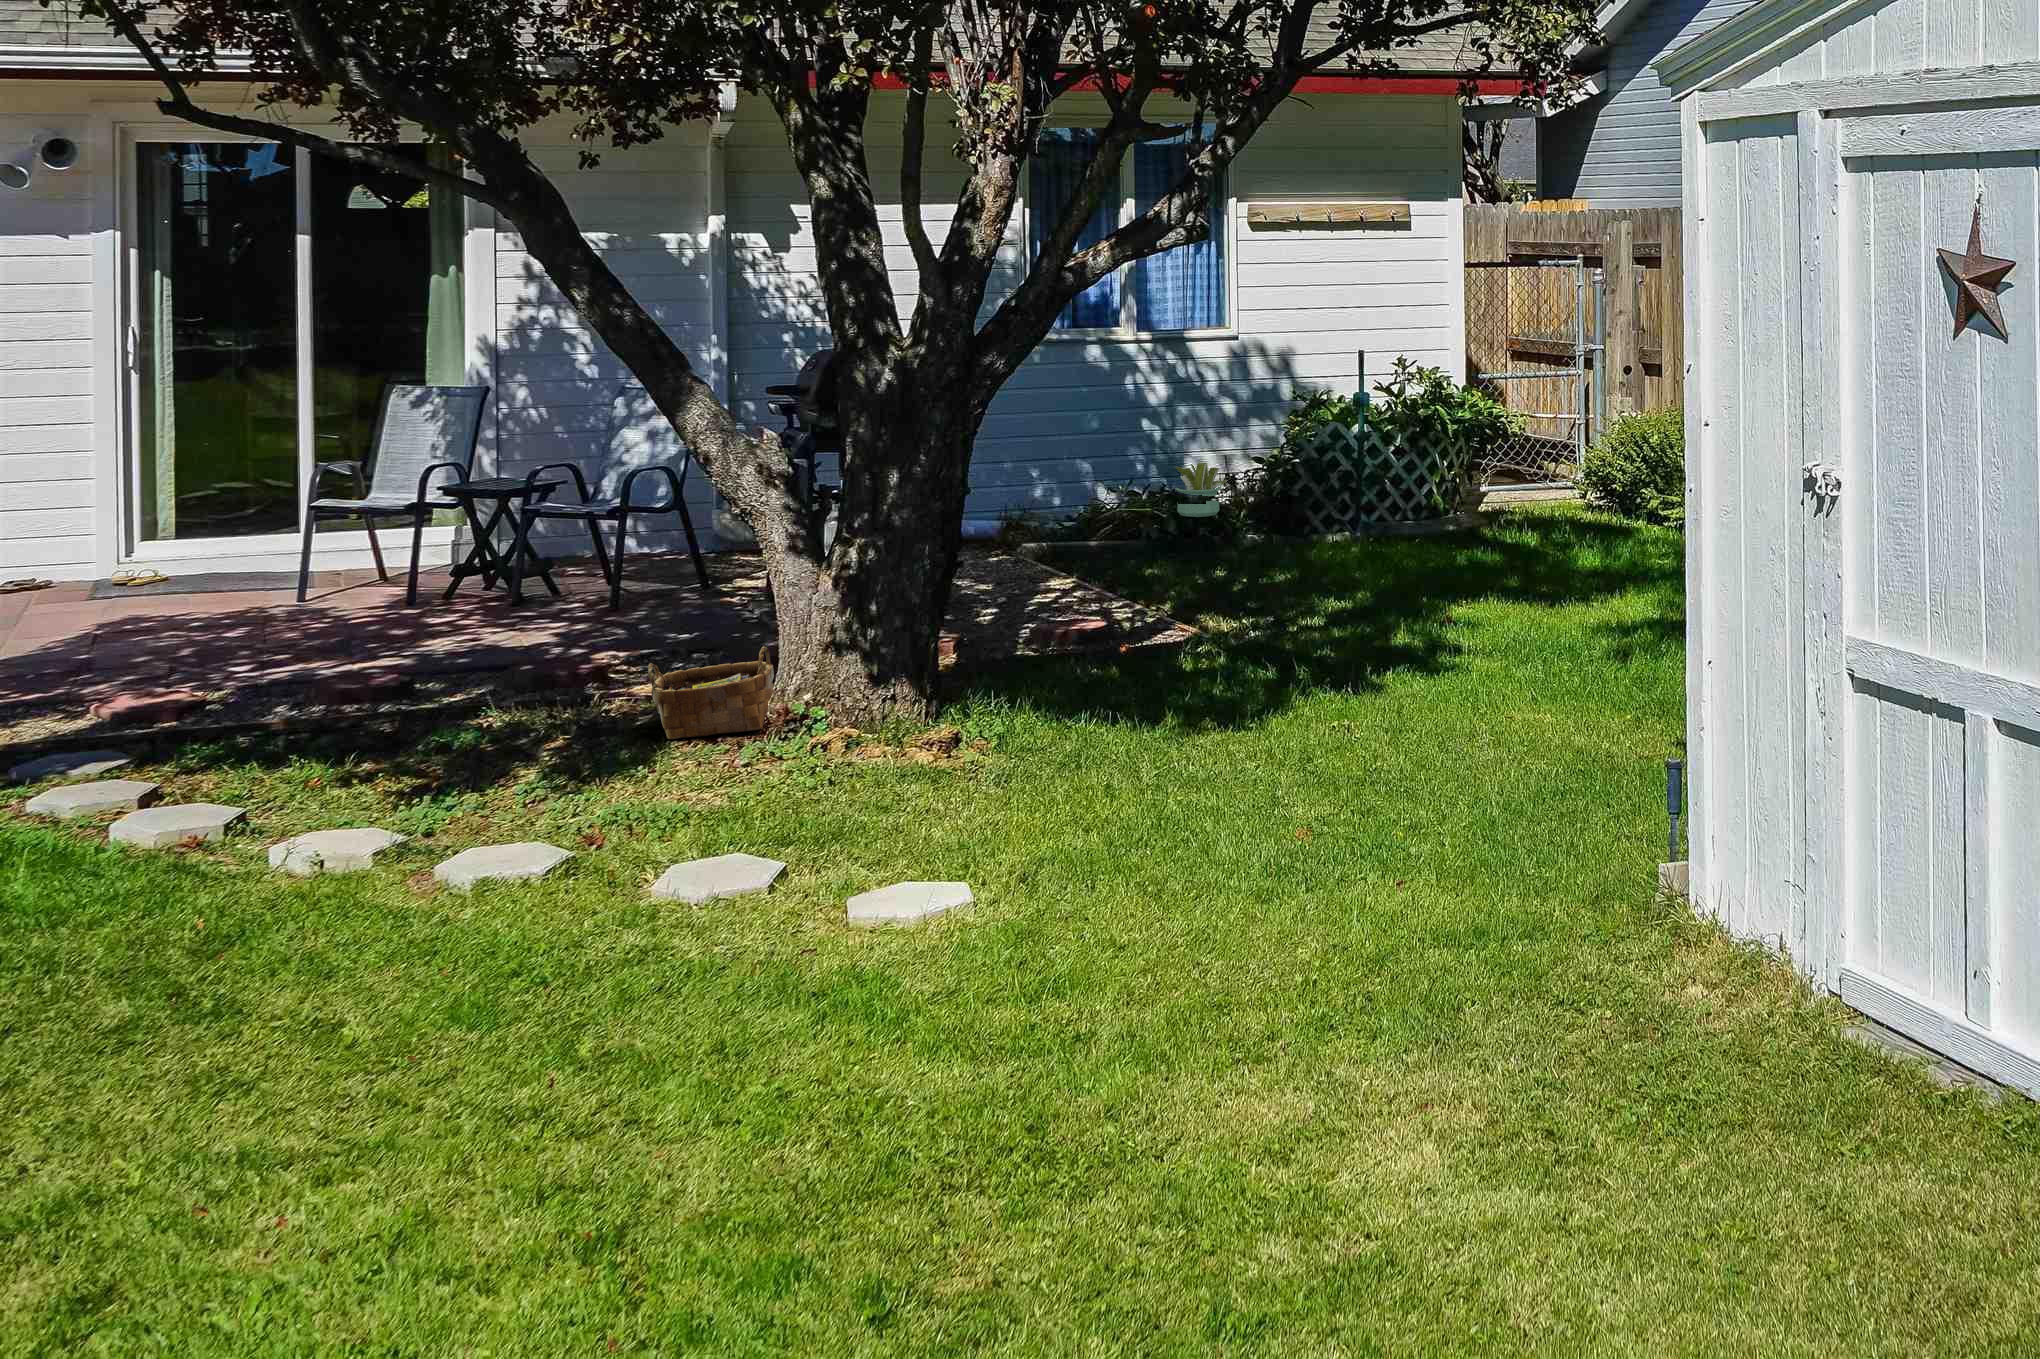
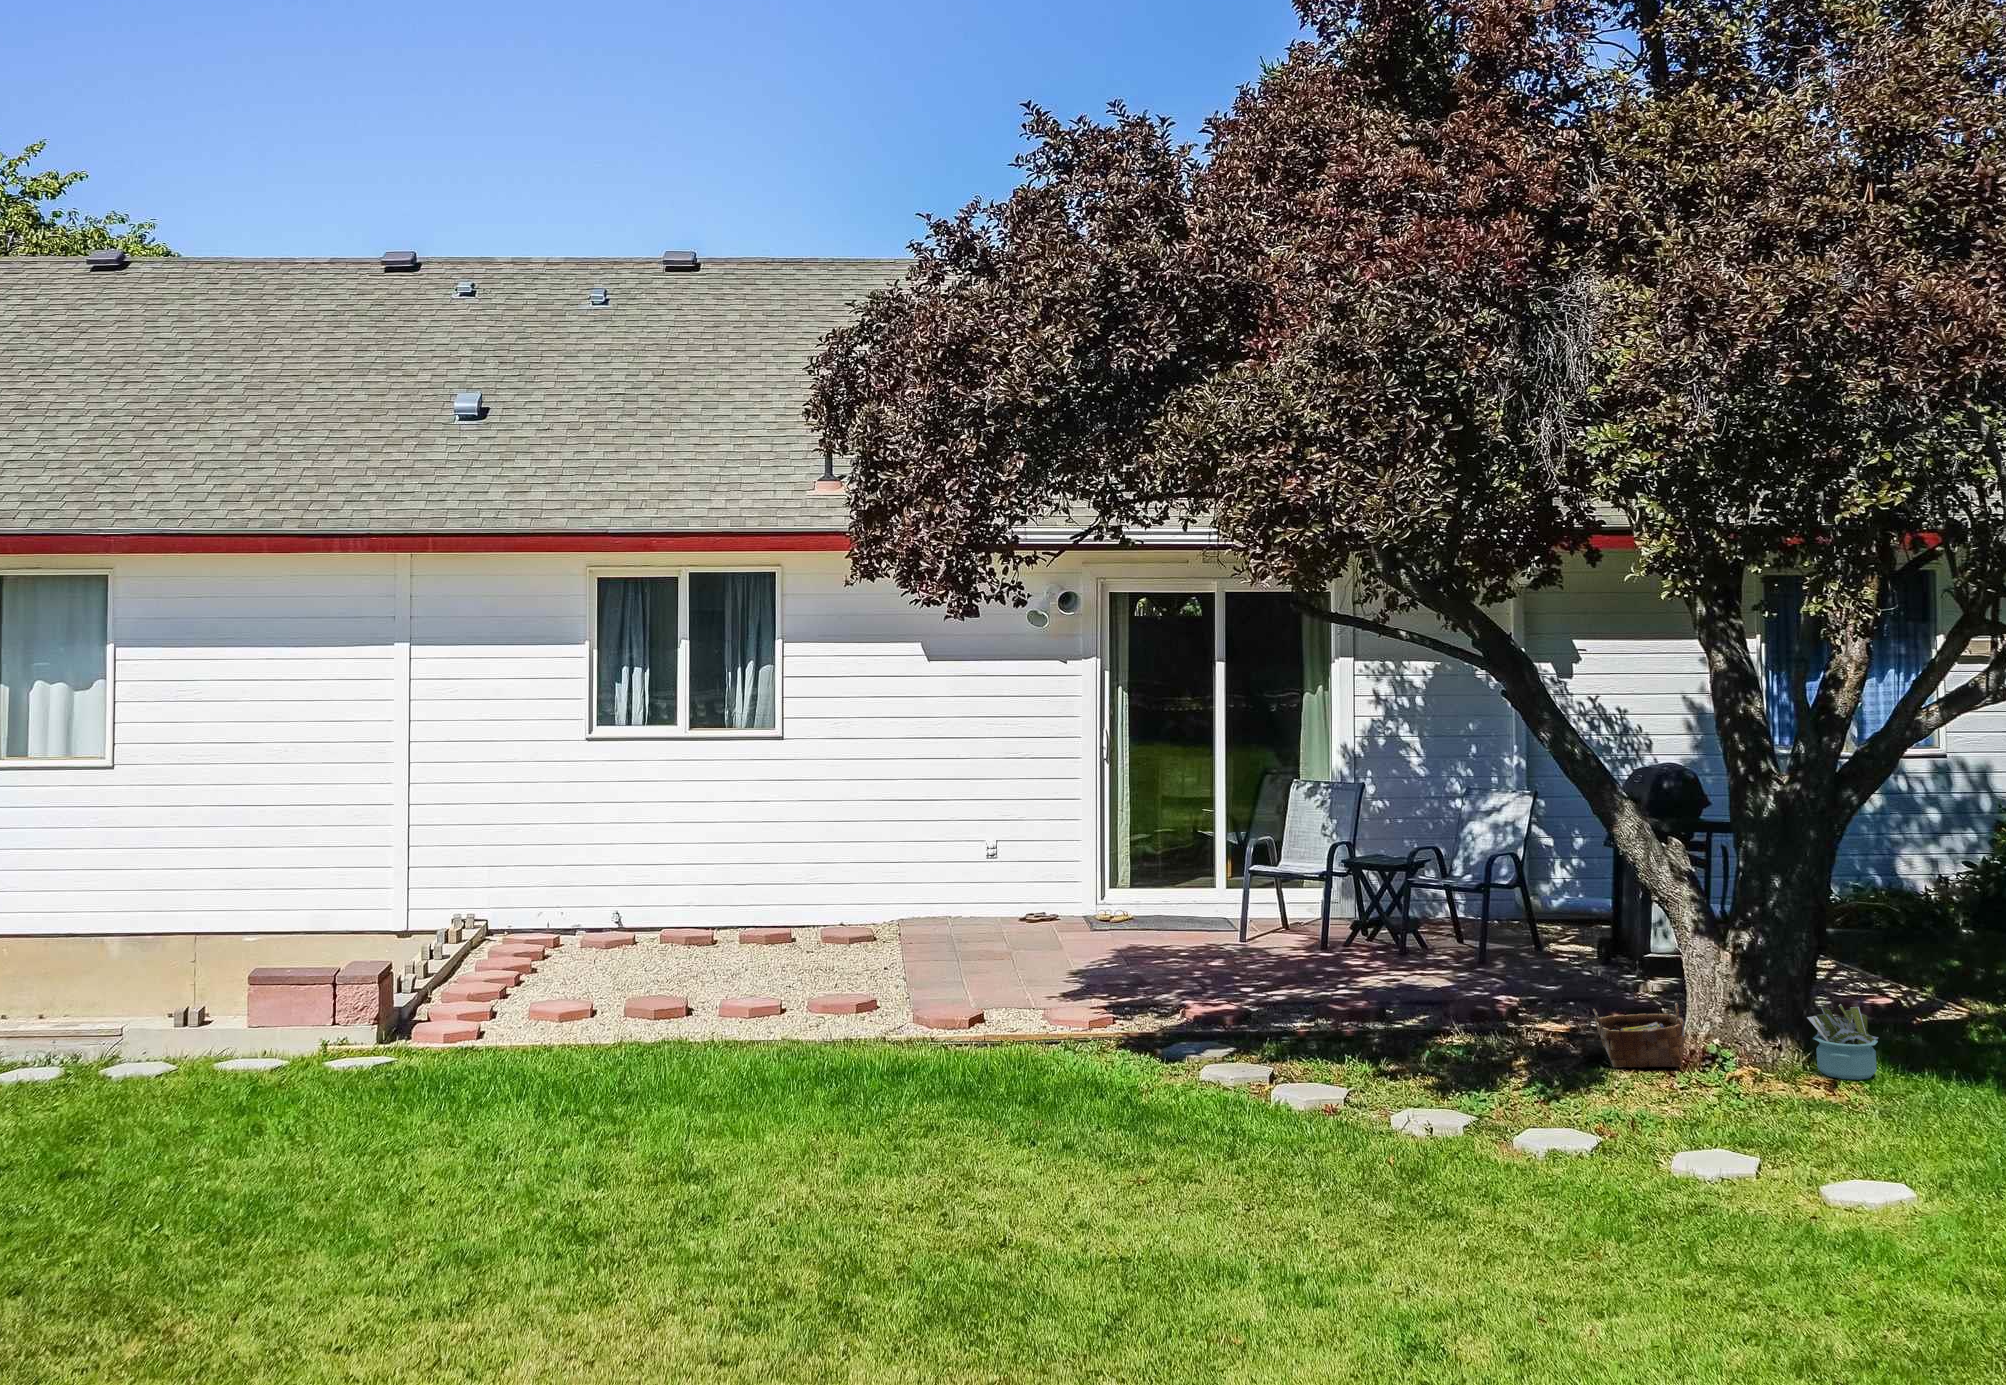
decorative plant: present [1175,462,1228,517] -> present [1807,1004,1878,1080]

